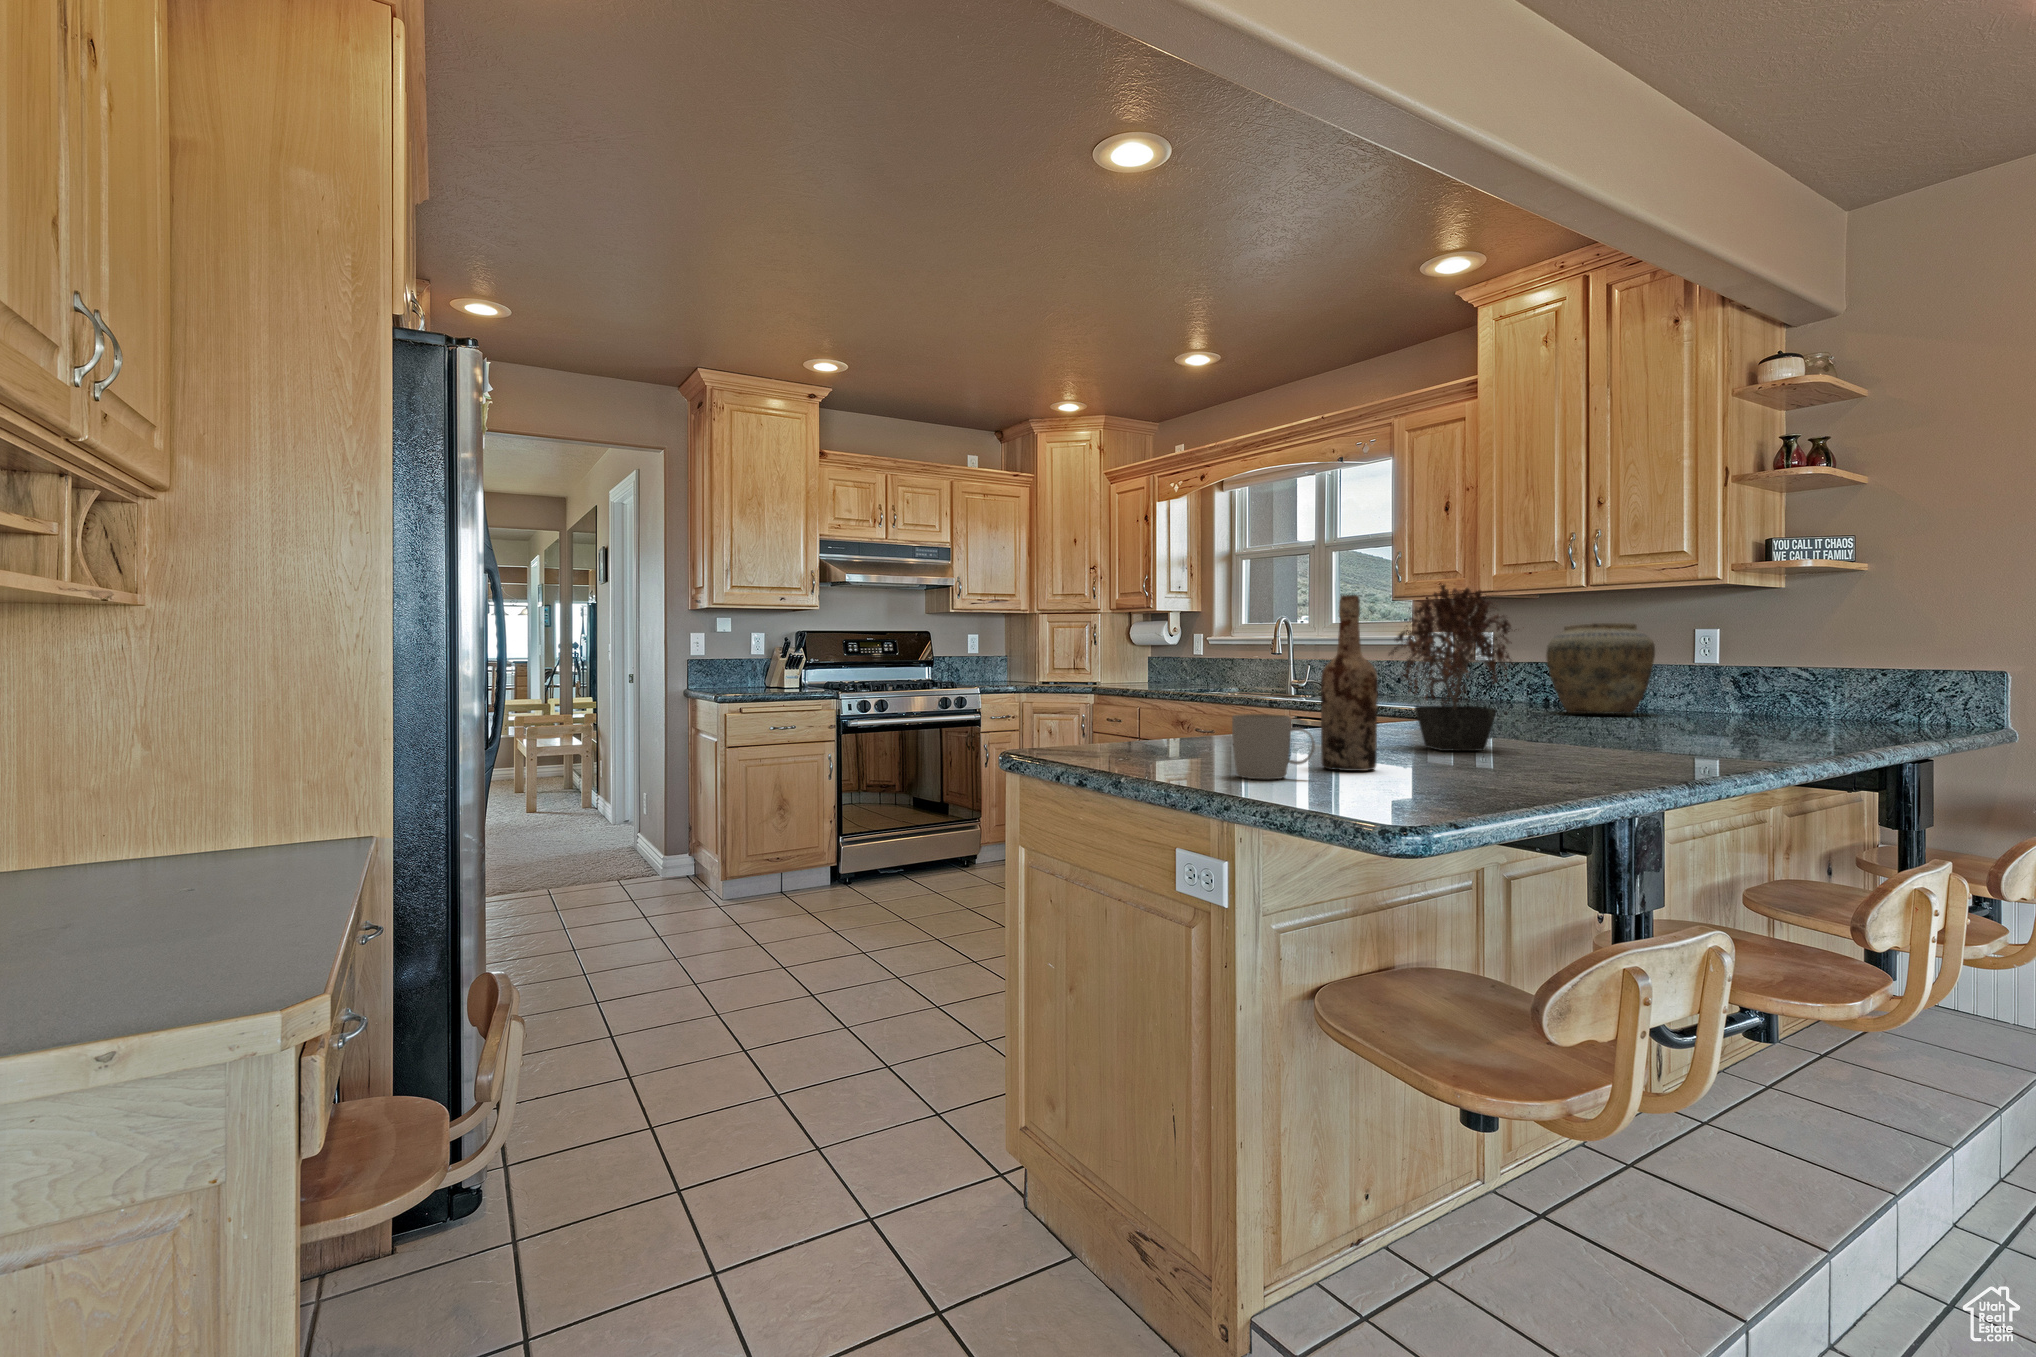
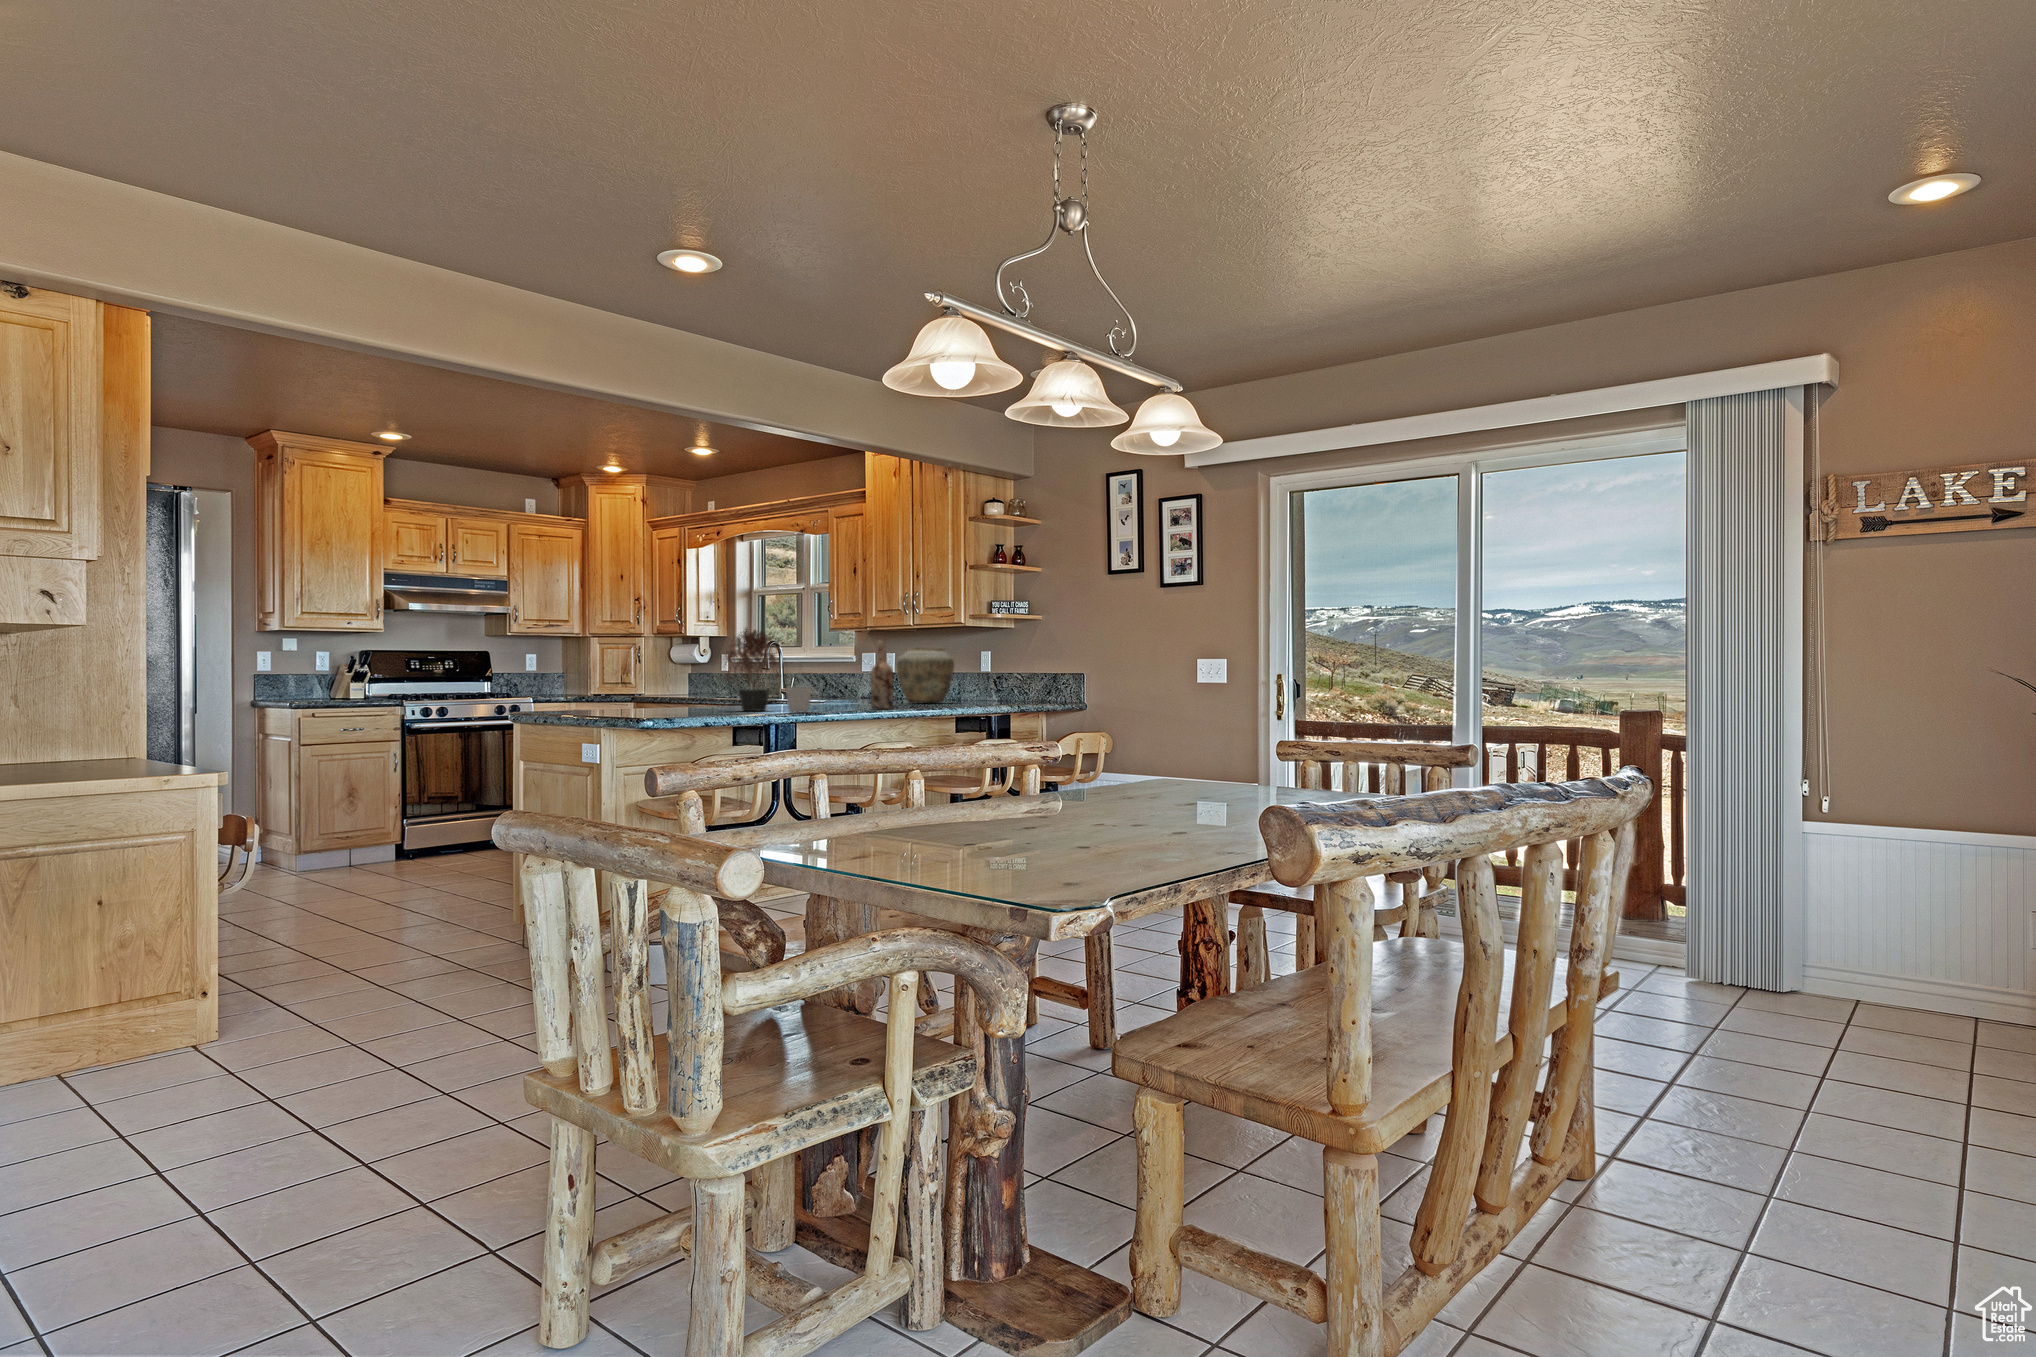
wine bottle: present [1321,595,1378,771] -> present [871,638,893,709]
mug: present [1232,714,1315,779] -> present [786,686,820,712]

